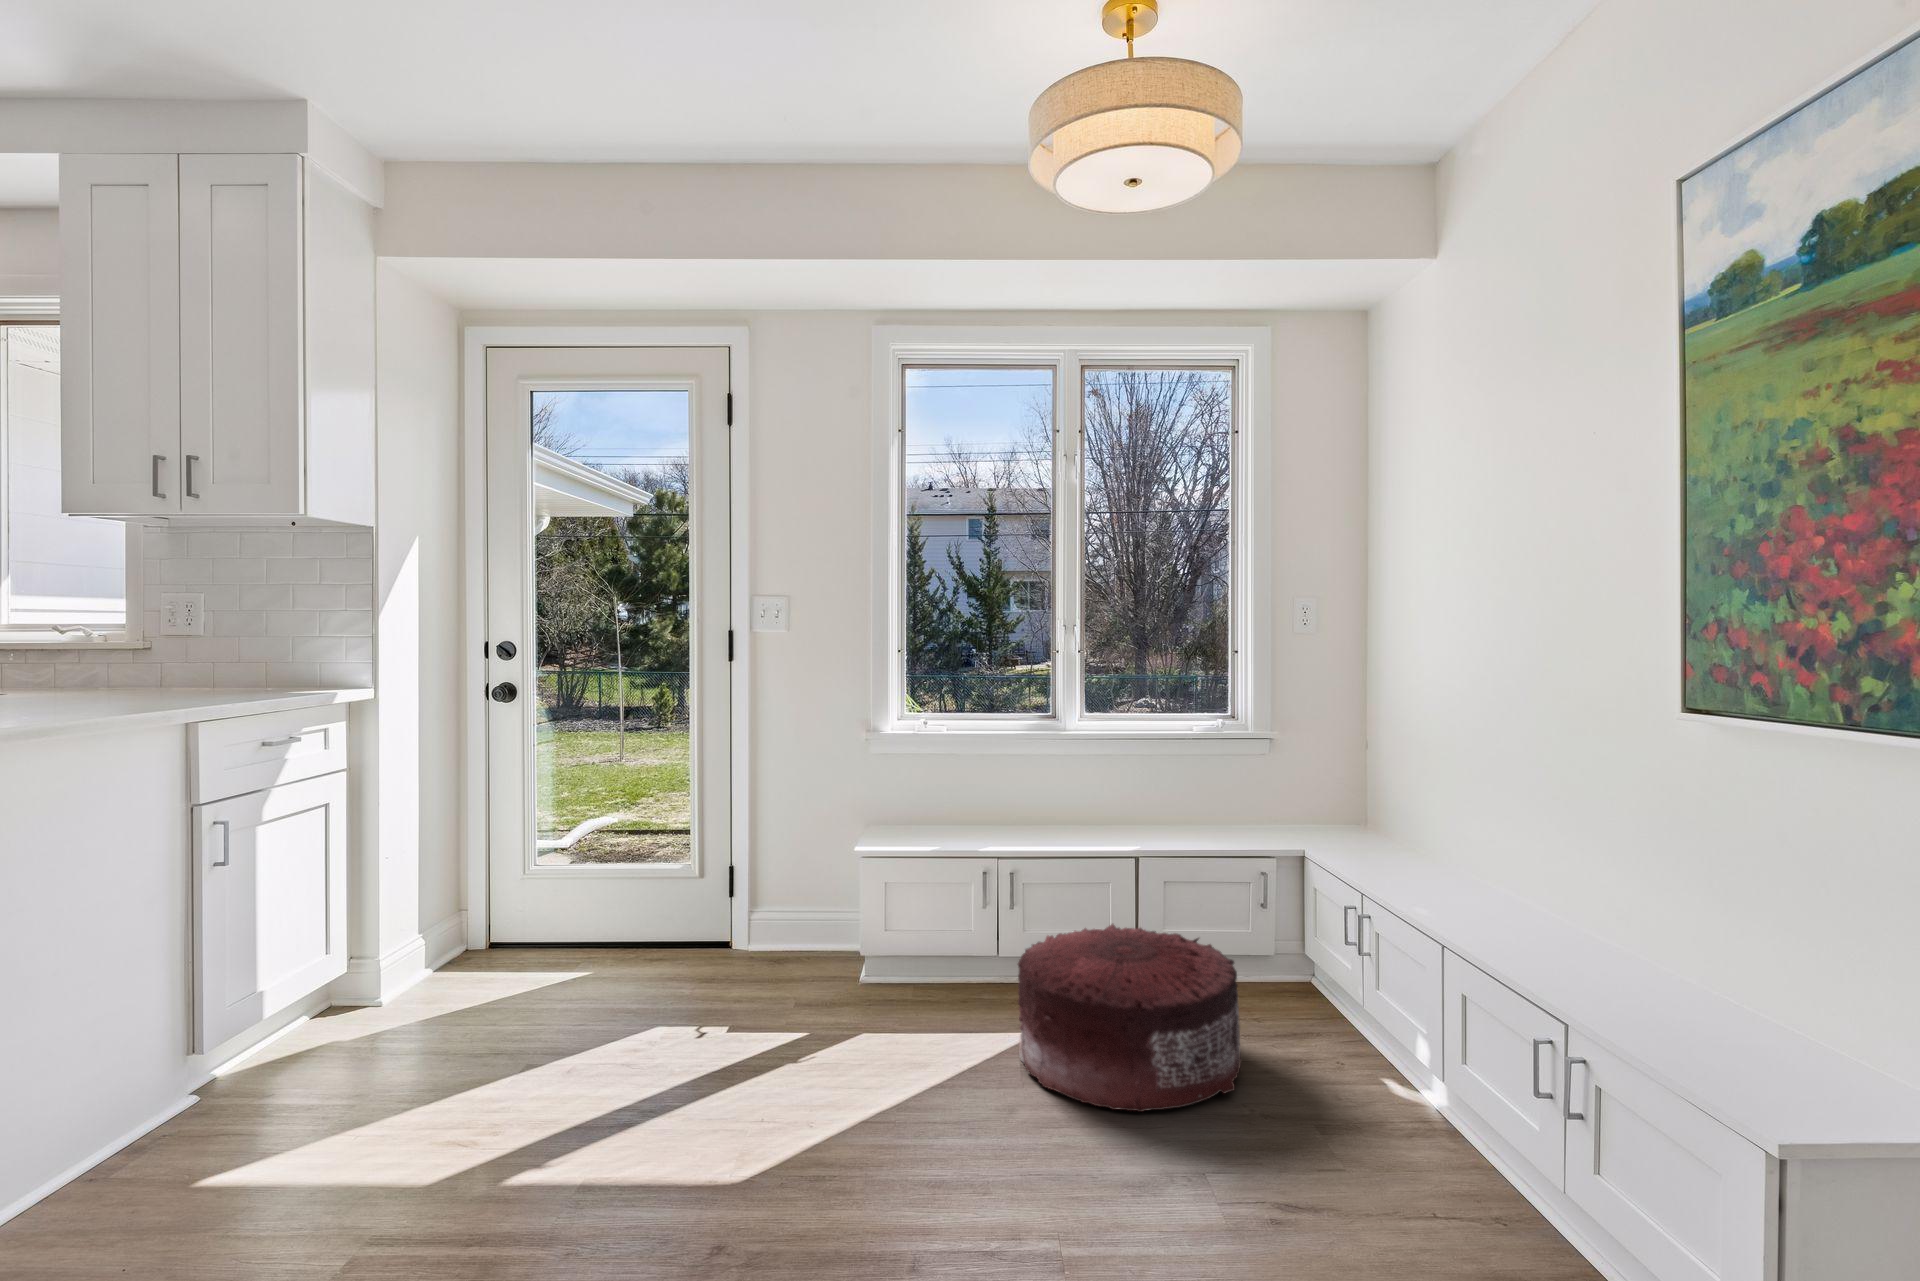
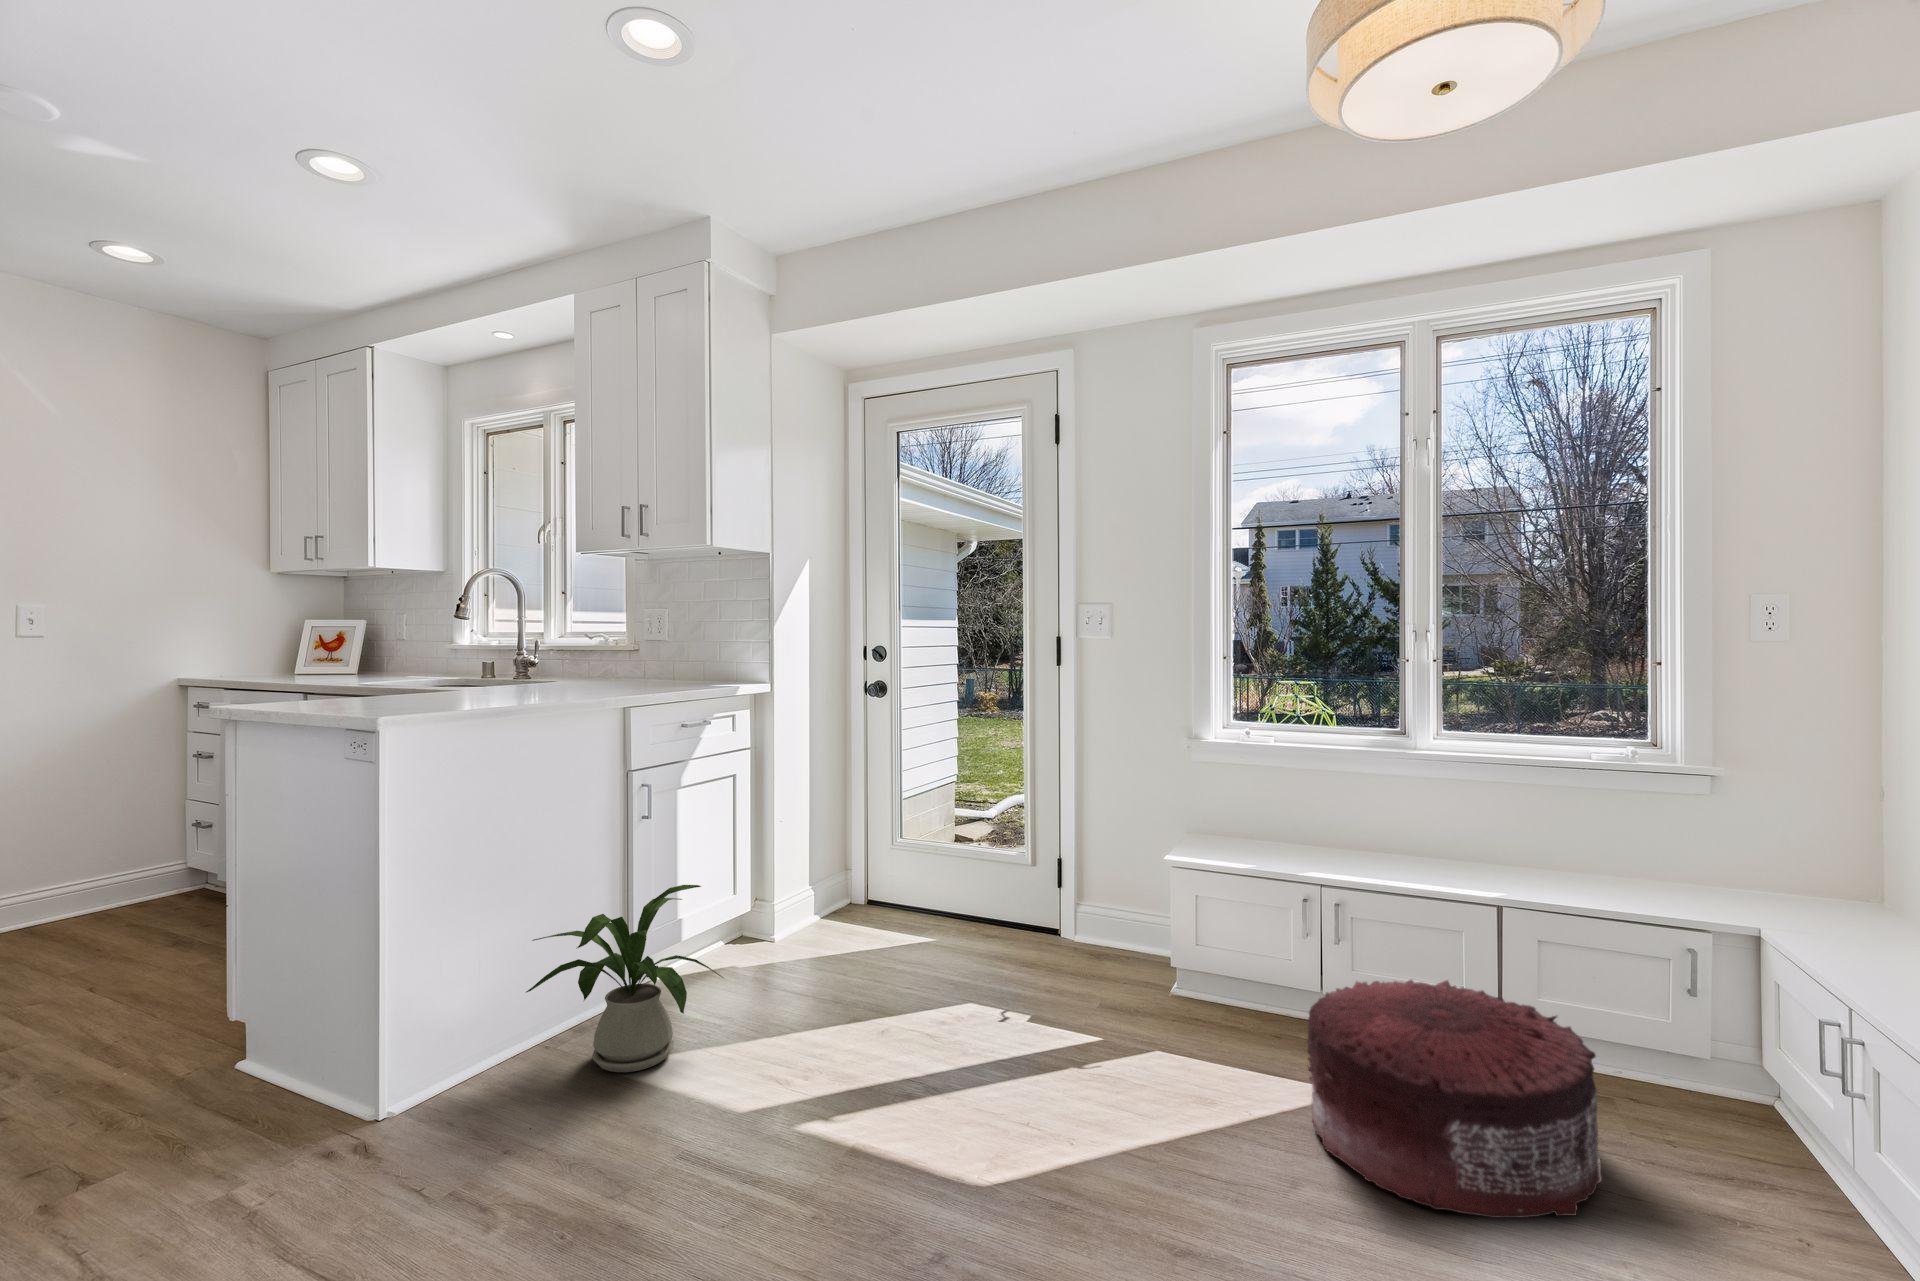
house plant: none [58,934,365,1193] -> present [526,885,723,1072]

